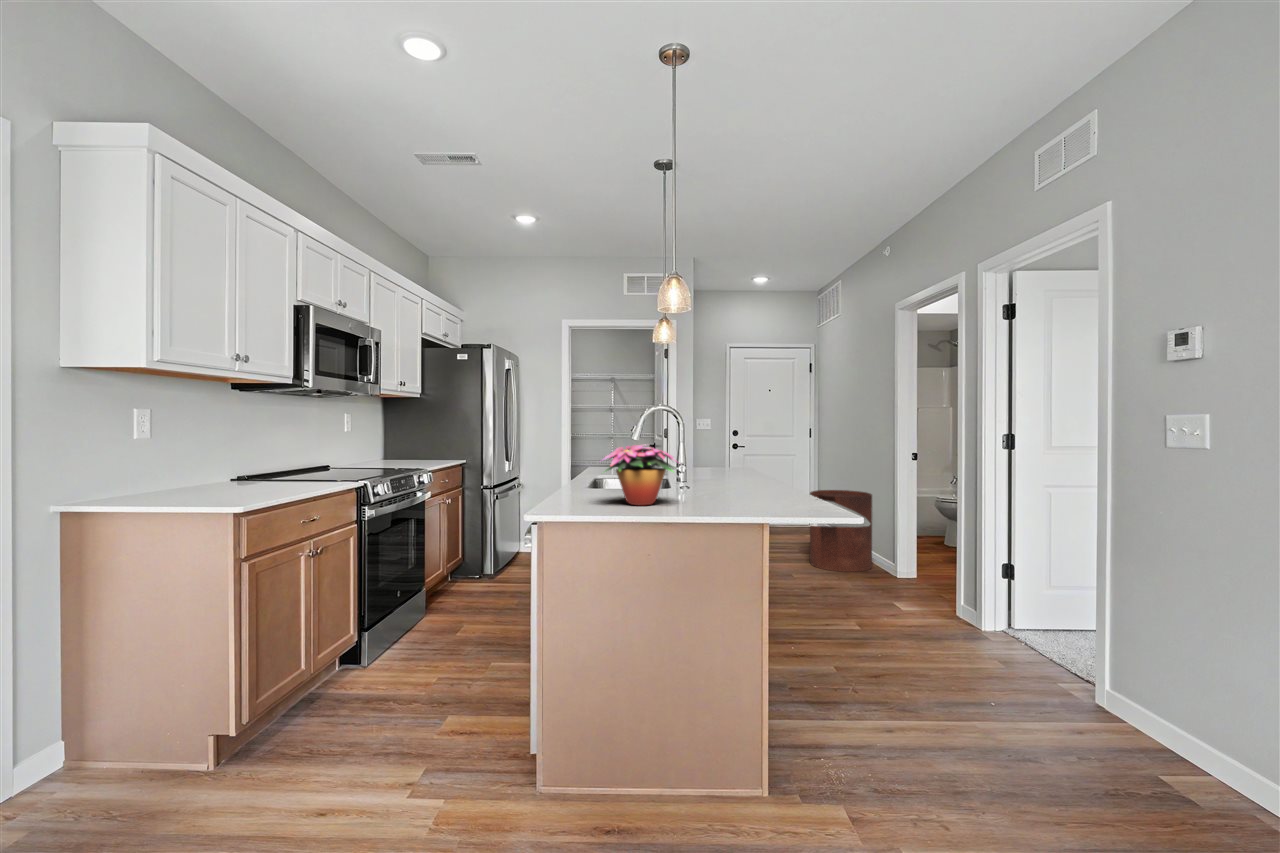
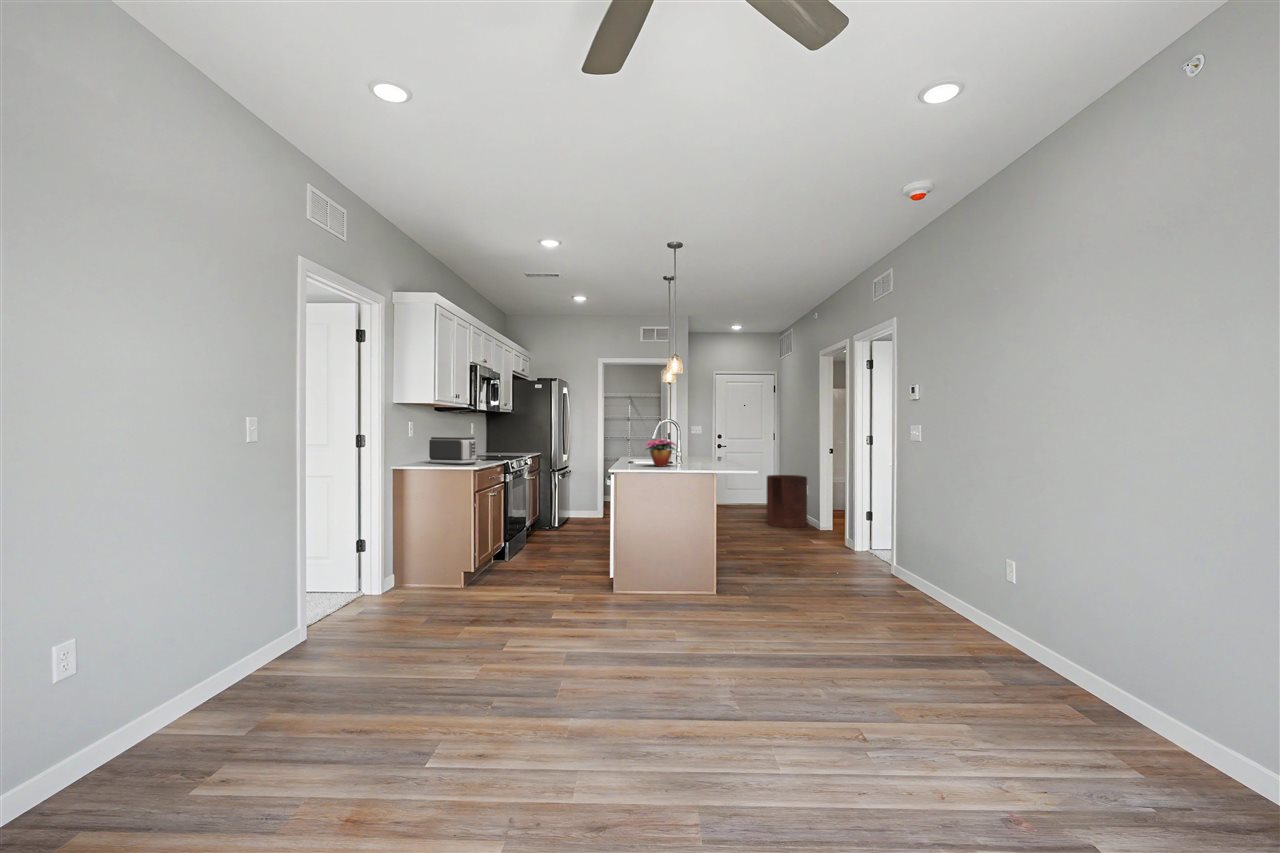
toaster: none [161,440,267,500] -> present [429,437,477,465]

